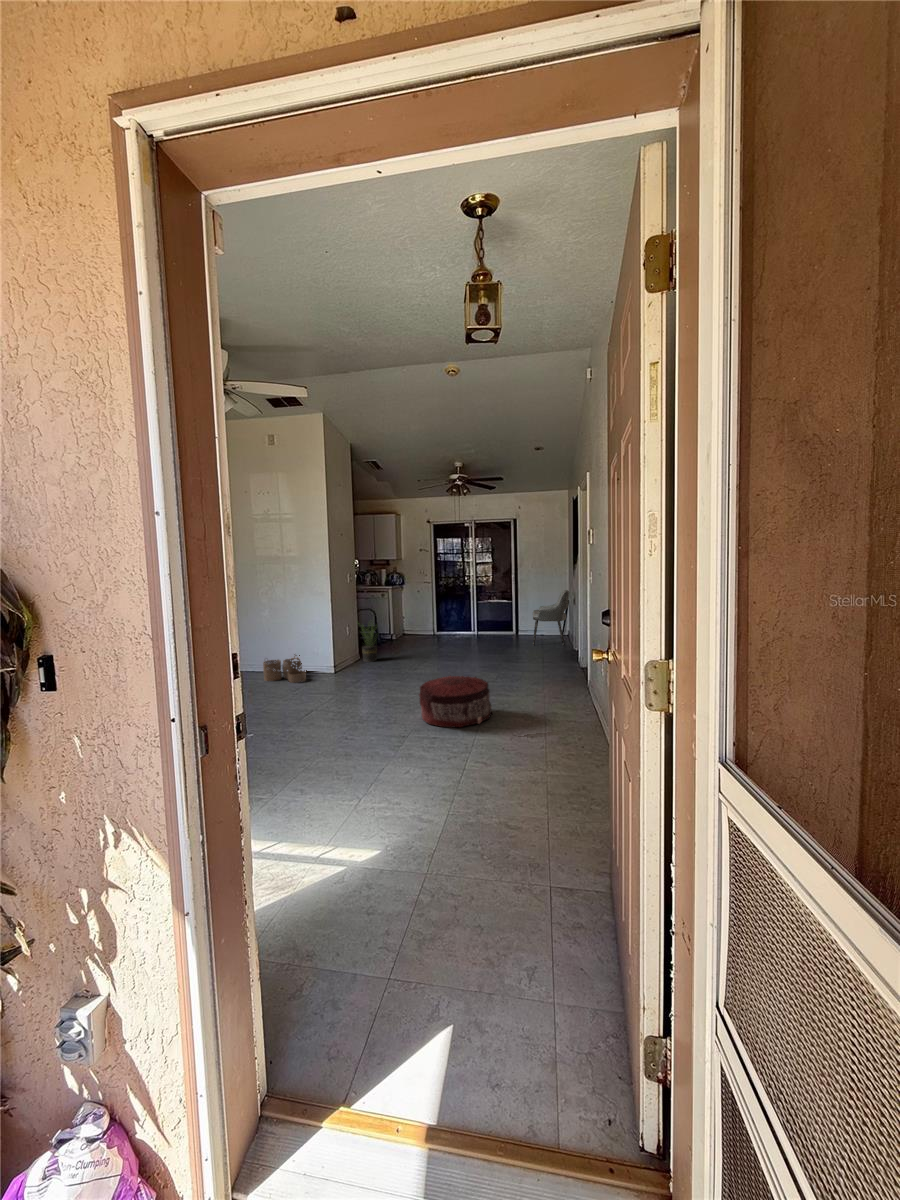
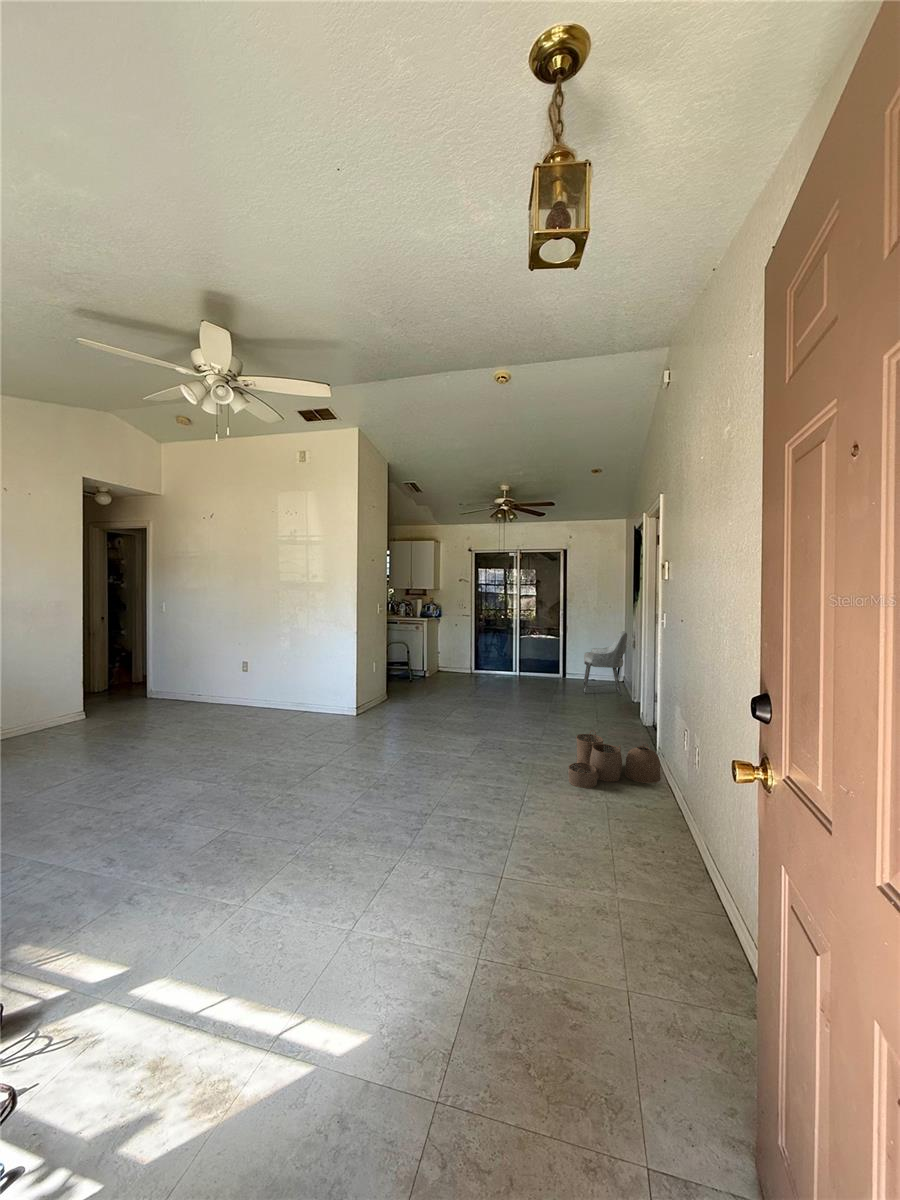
potted plant: present [362,624,377,662] -> none [380,654,413,707]
woven basket: present [263,654,307,683] -> present [568,730,661,788]
pouf: present [419,676,492,727] -> none [447,748,544,831]

